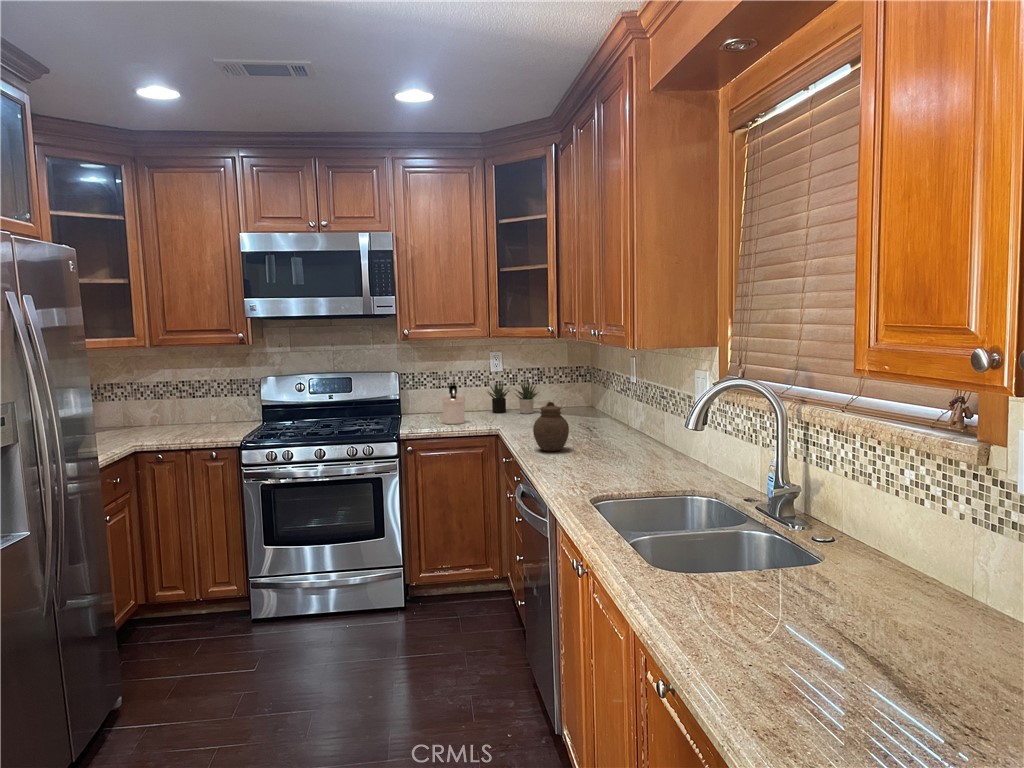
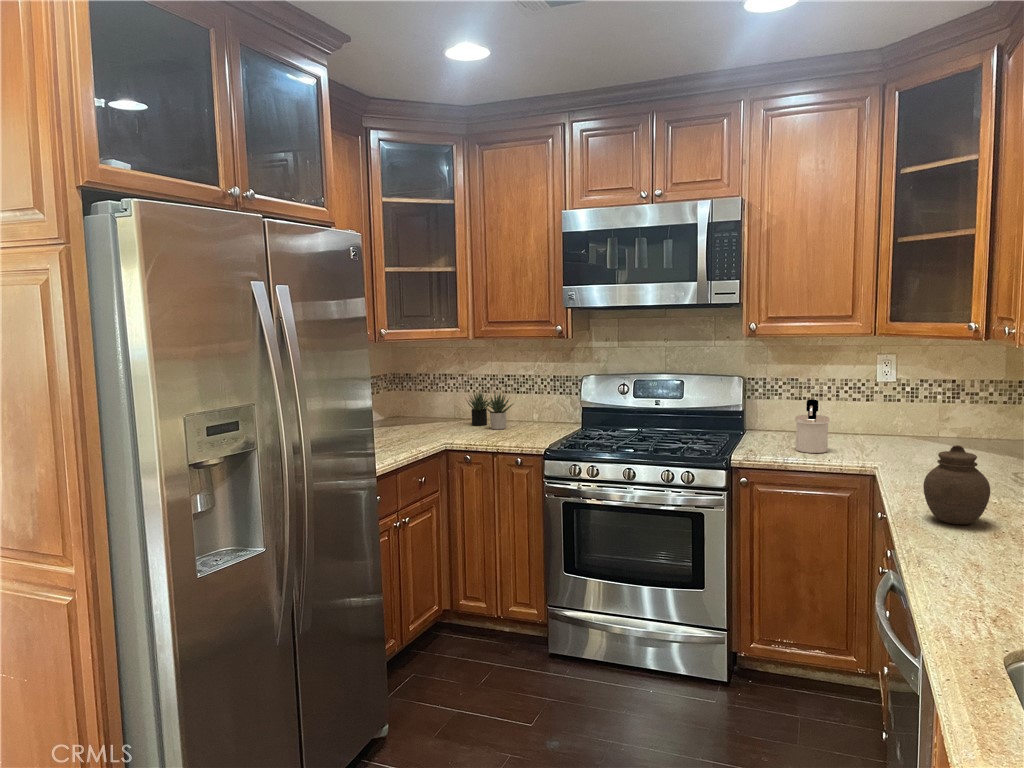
succulent plant: present [488,382,539,414] -> present [467,393,513,429]

